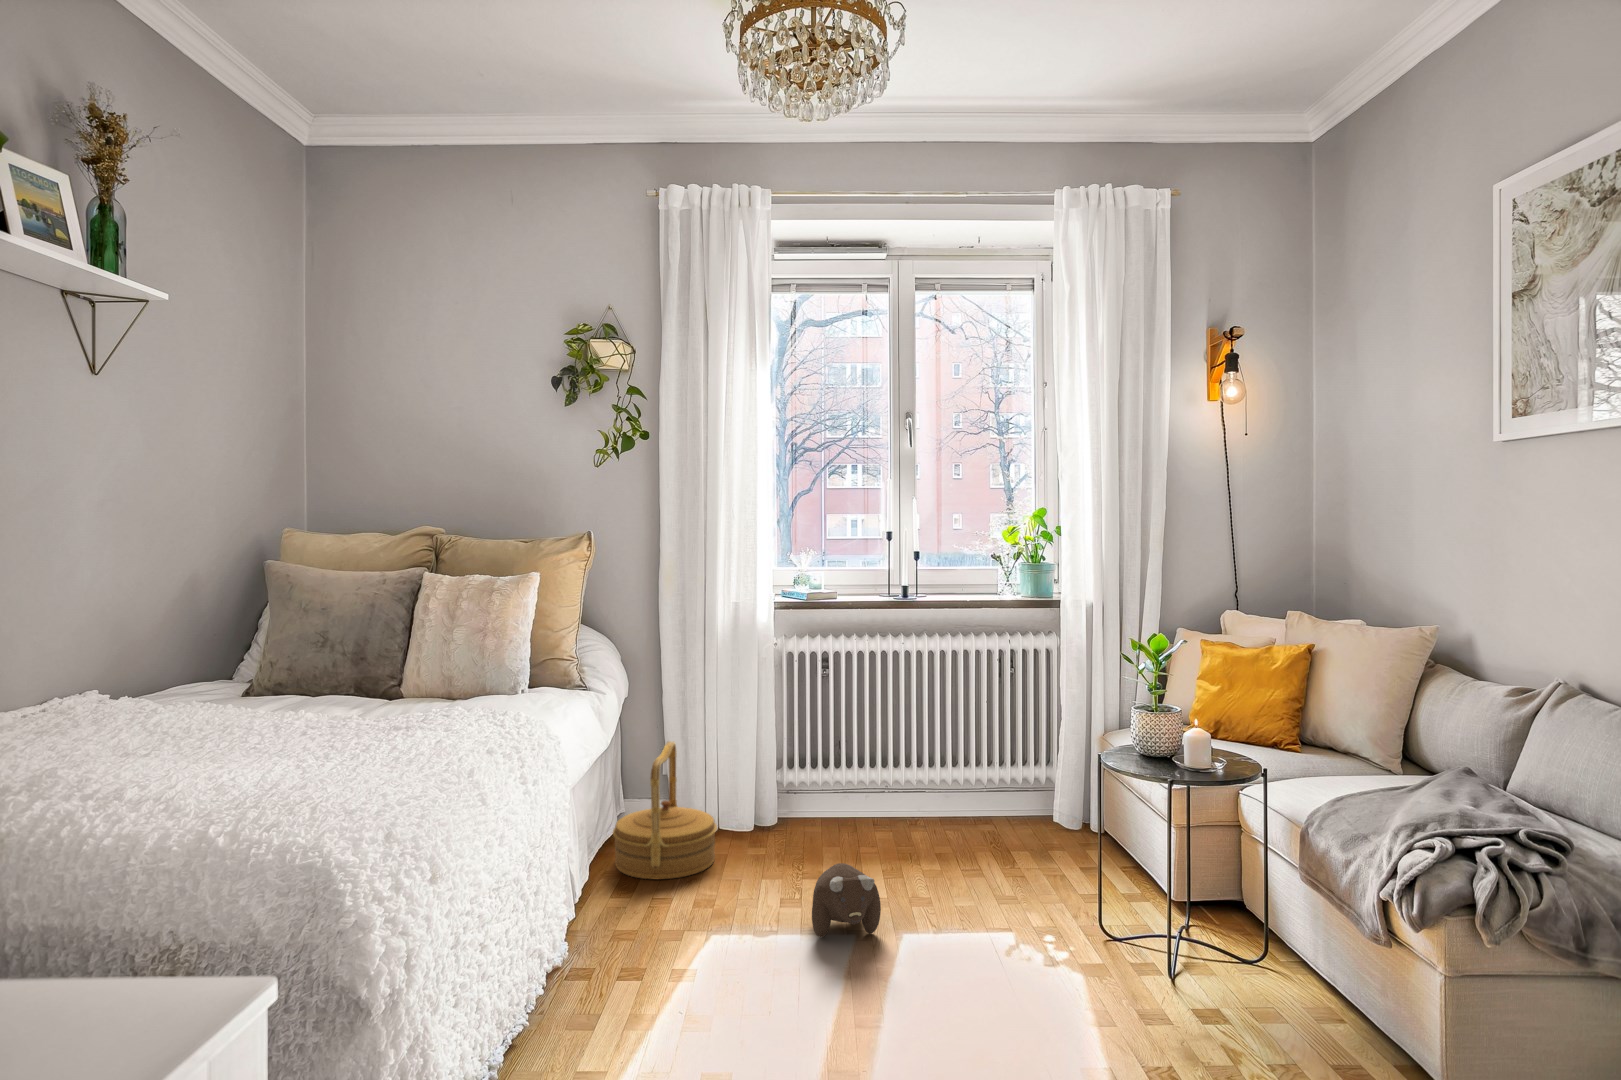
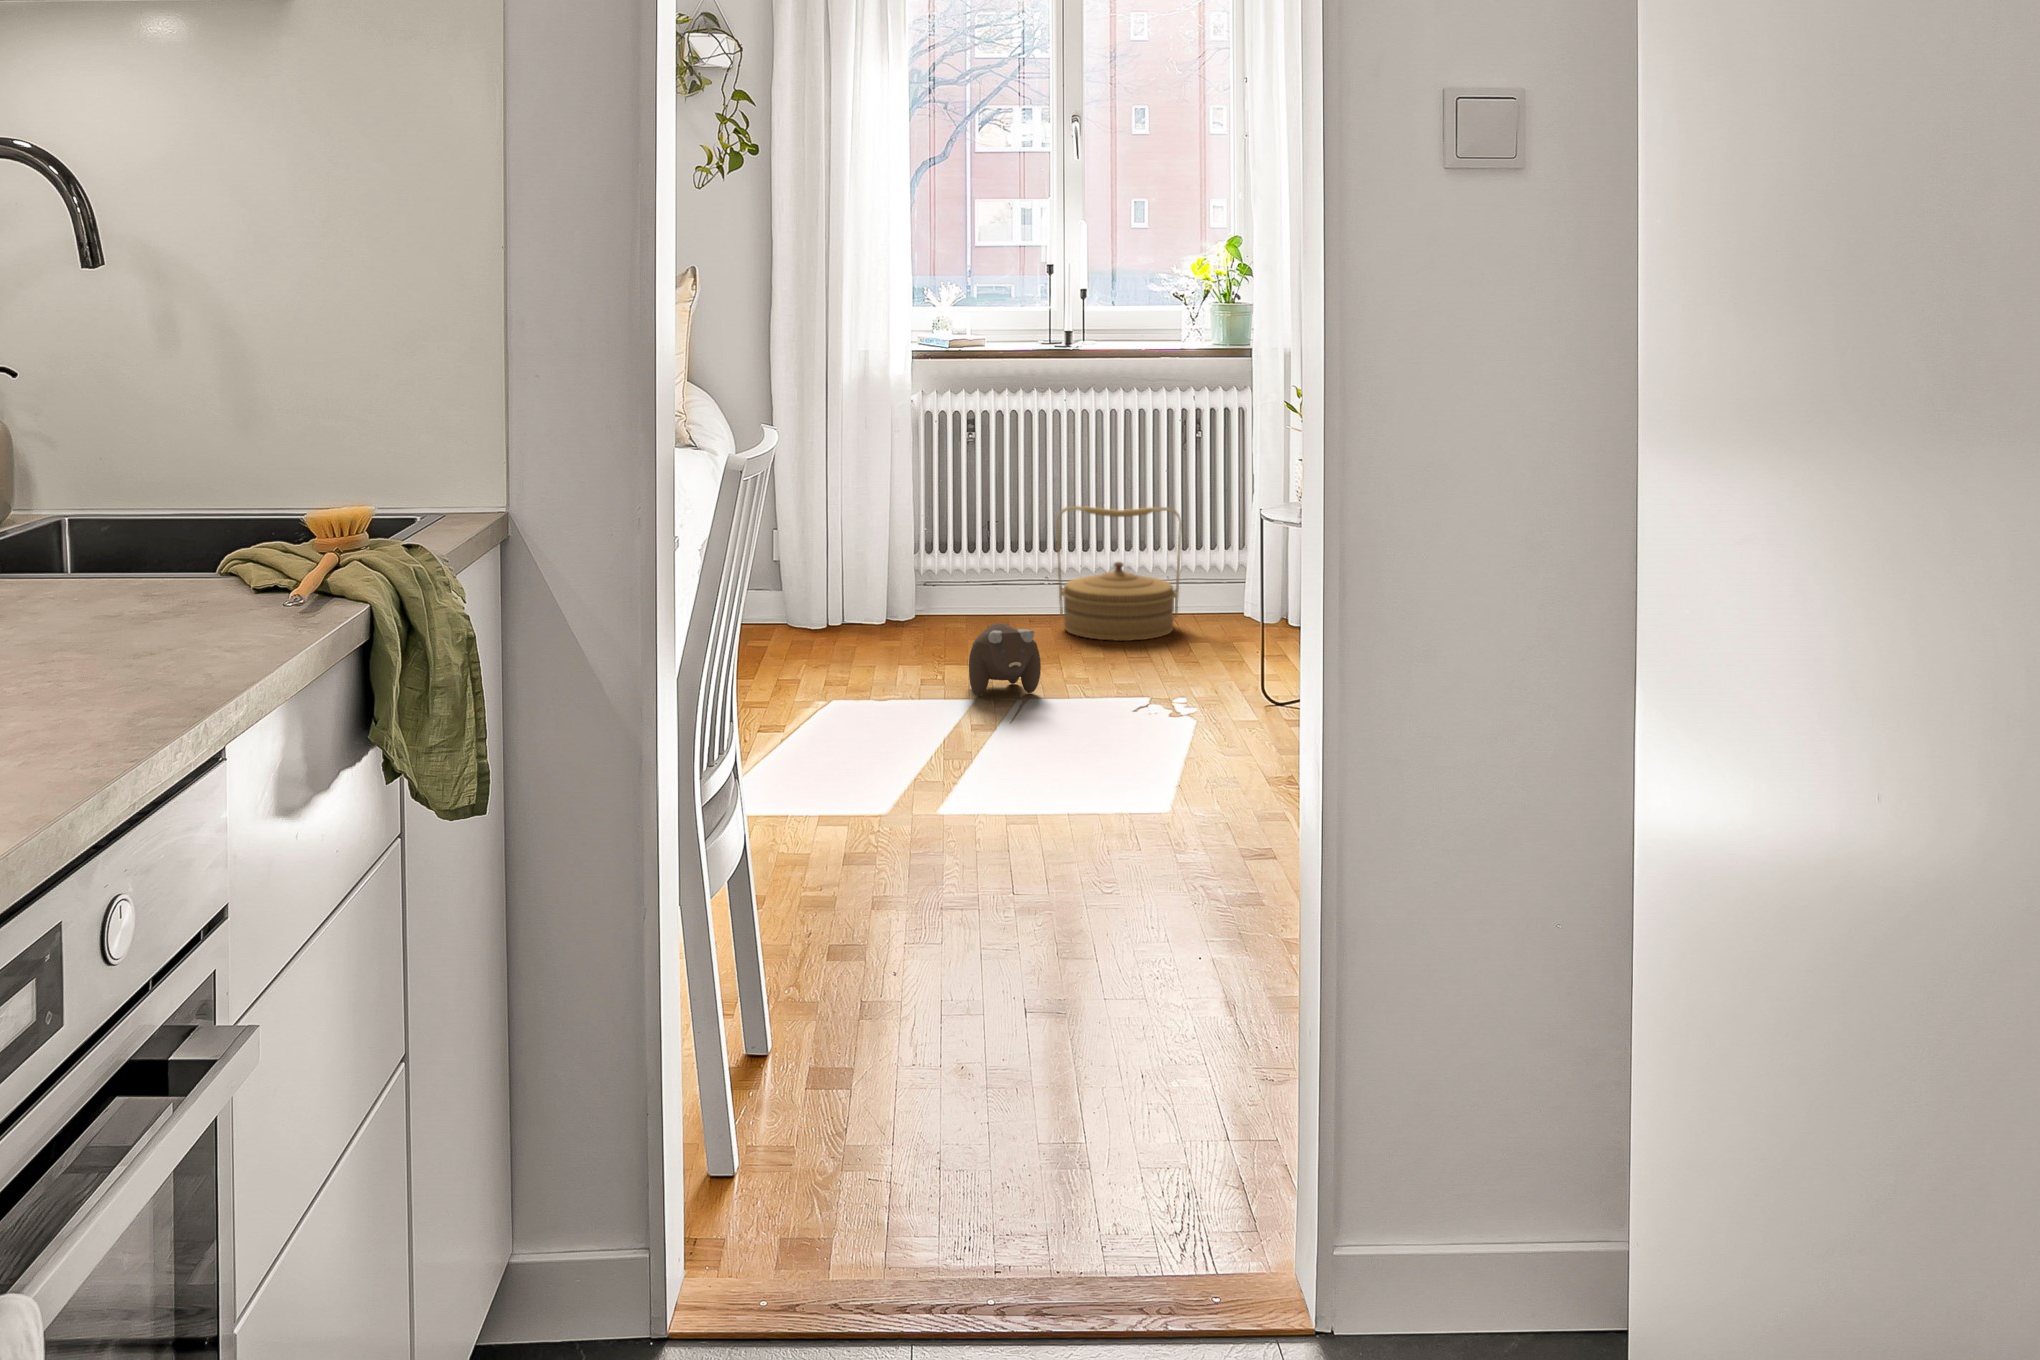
woven basket: present [613,742,717,879] -> present [1056,506,1182,641]

